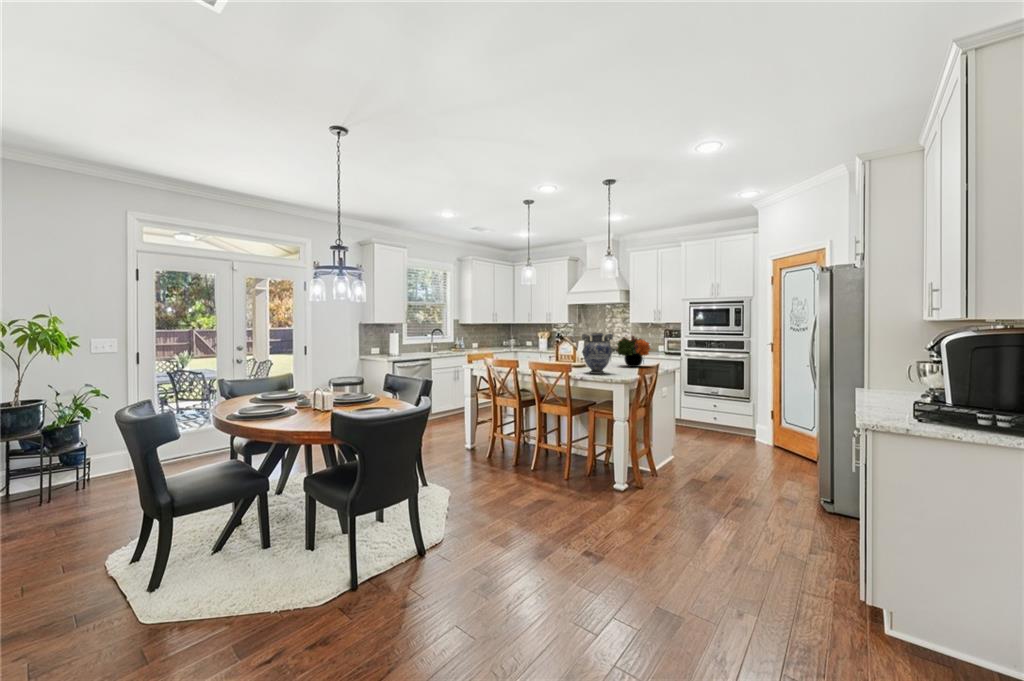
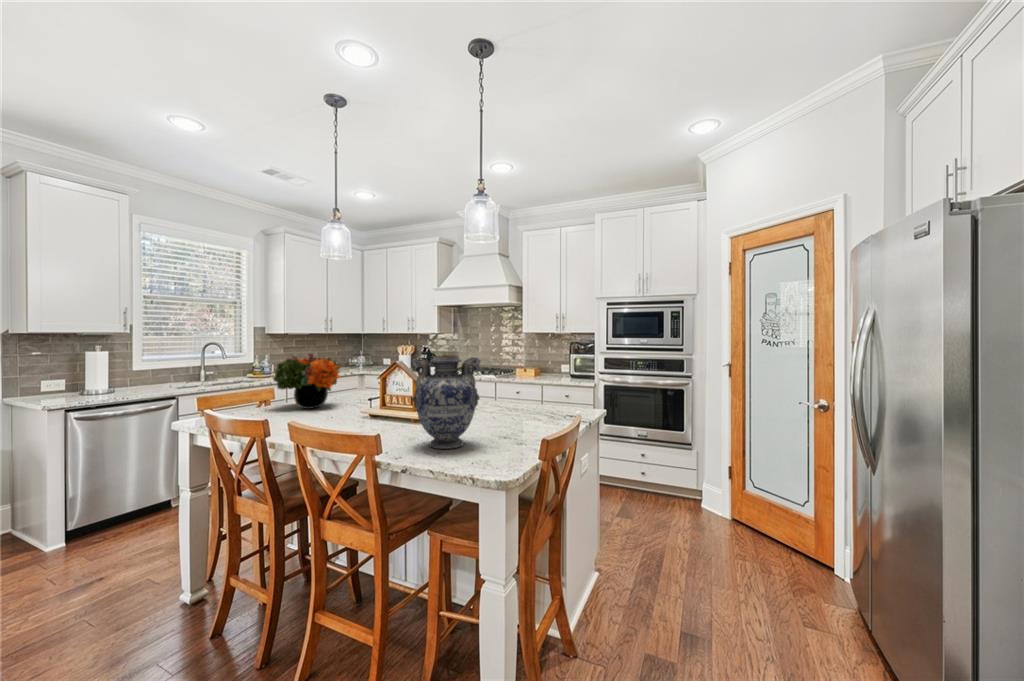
flower arrangement: present [617,336,651,367] -> present [273,353,340,409]

